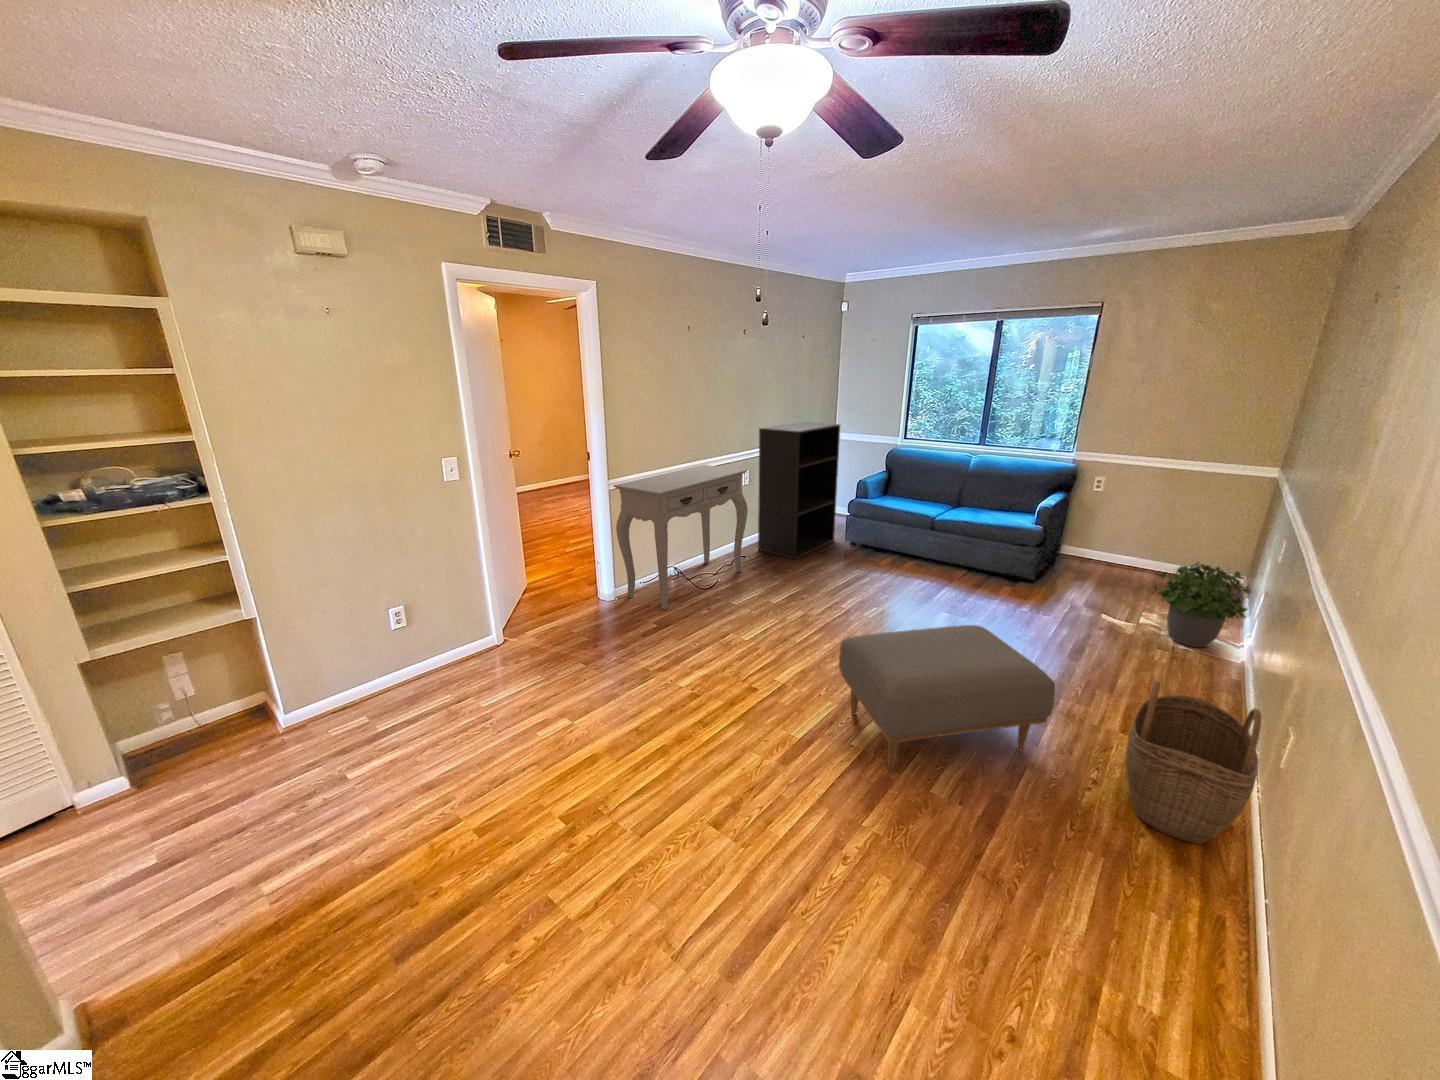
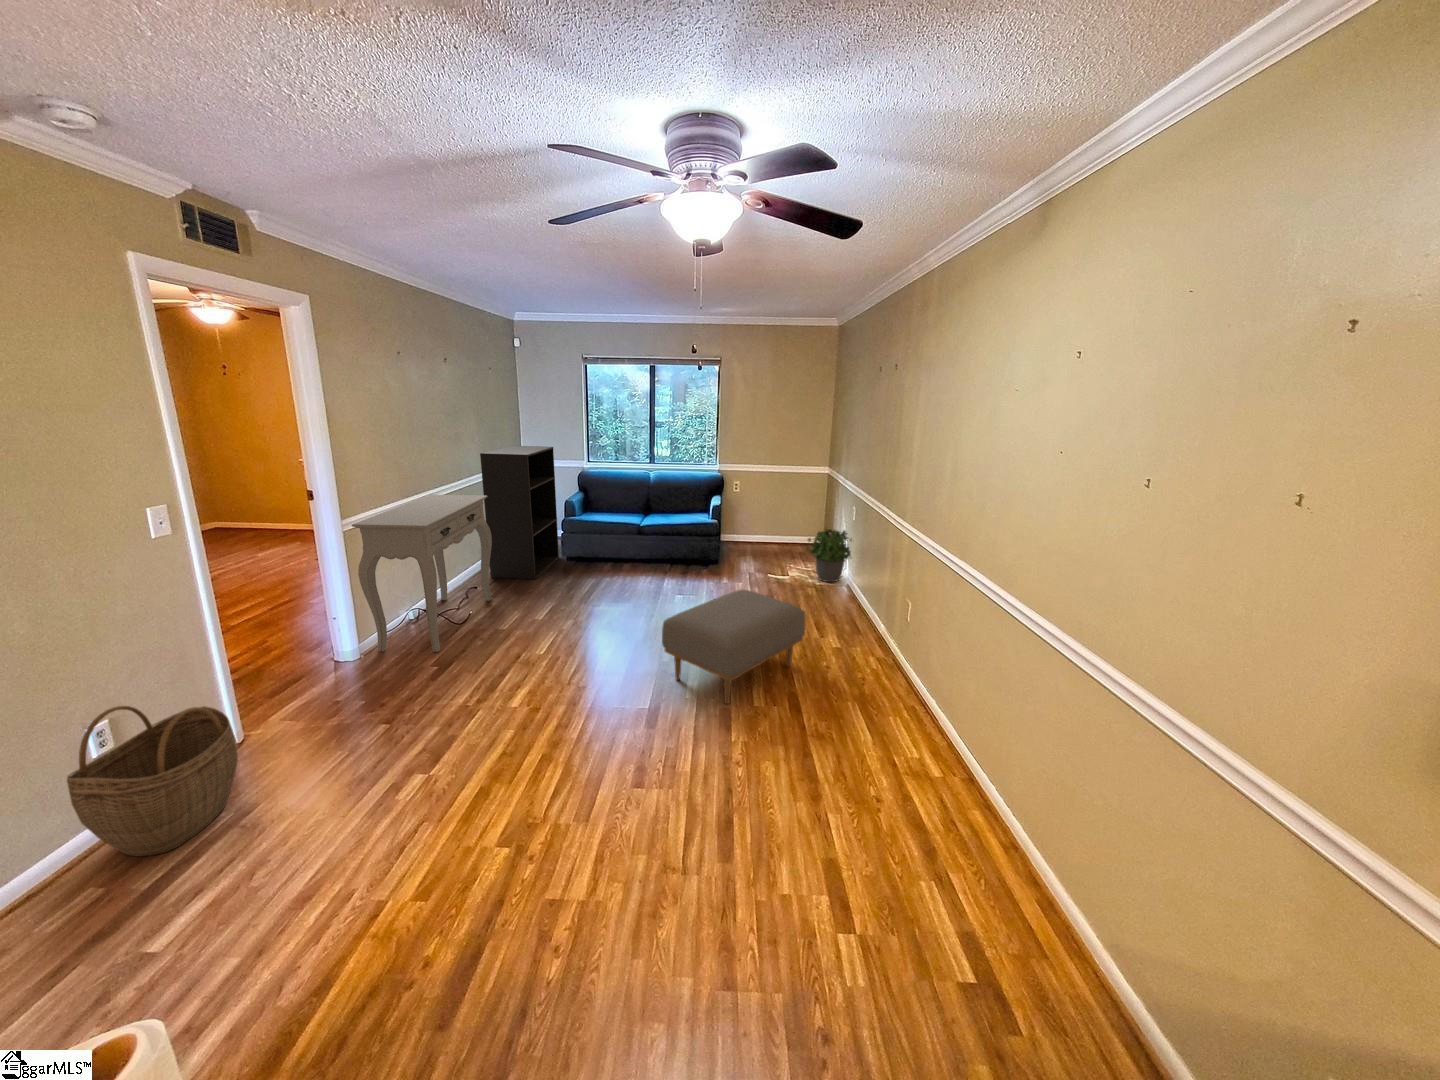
woven basket: present [1125,681,1261,844] -> present [67,706,238,857]

